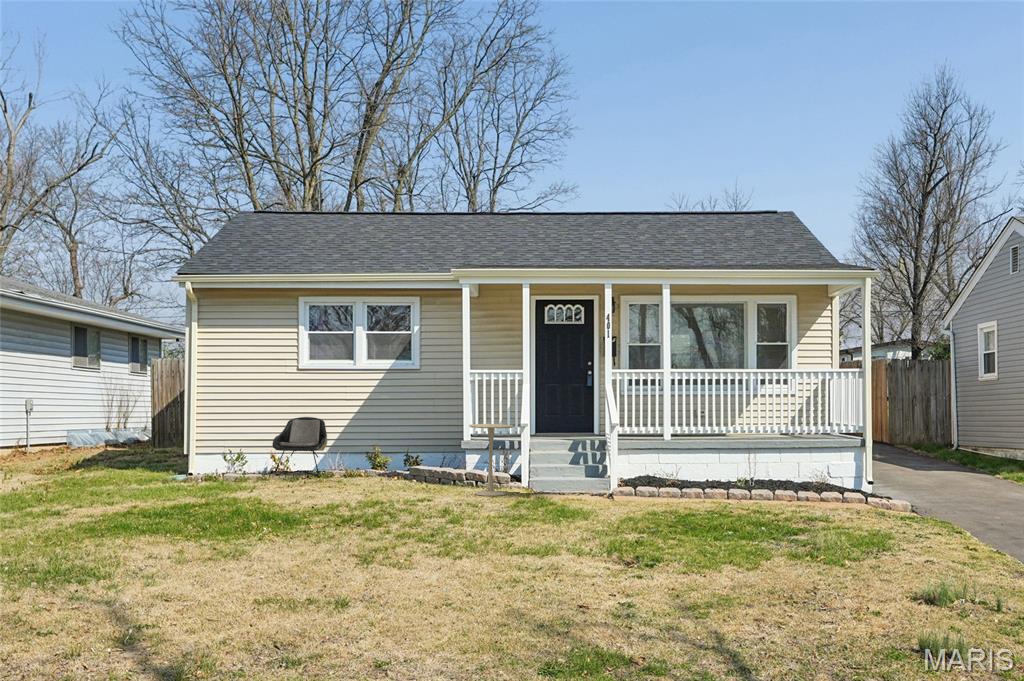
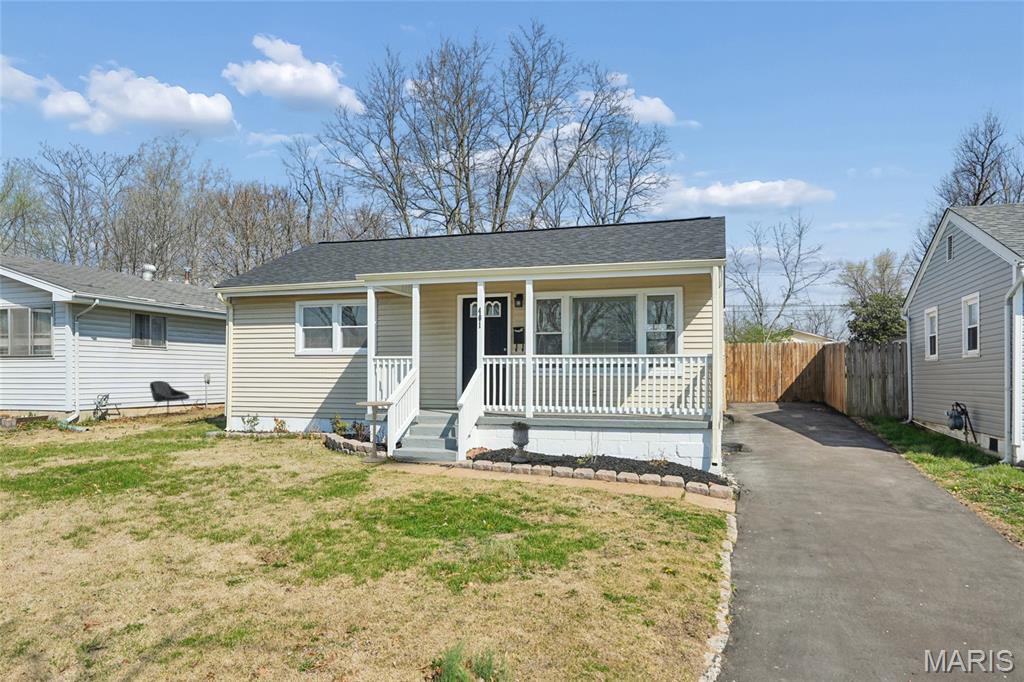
lounge chair: present [272,417,327,476] -> present [149,381,190,416]
planter: none [644,443,669,491] -> present [510,421,531,463]

